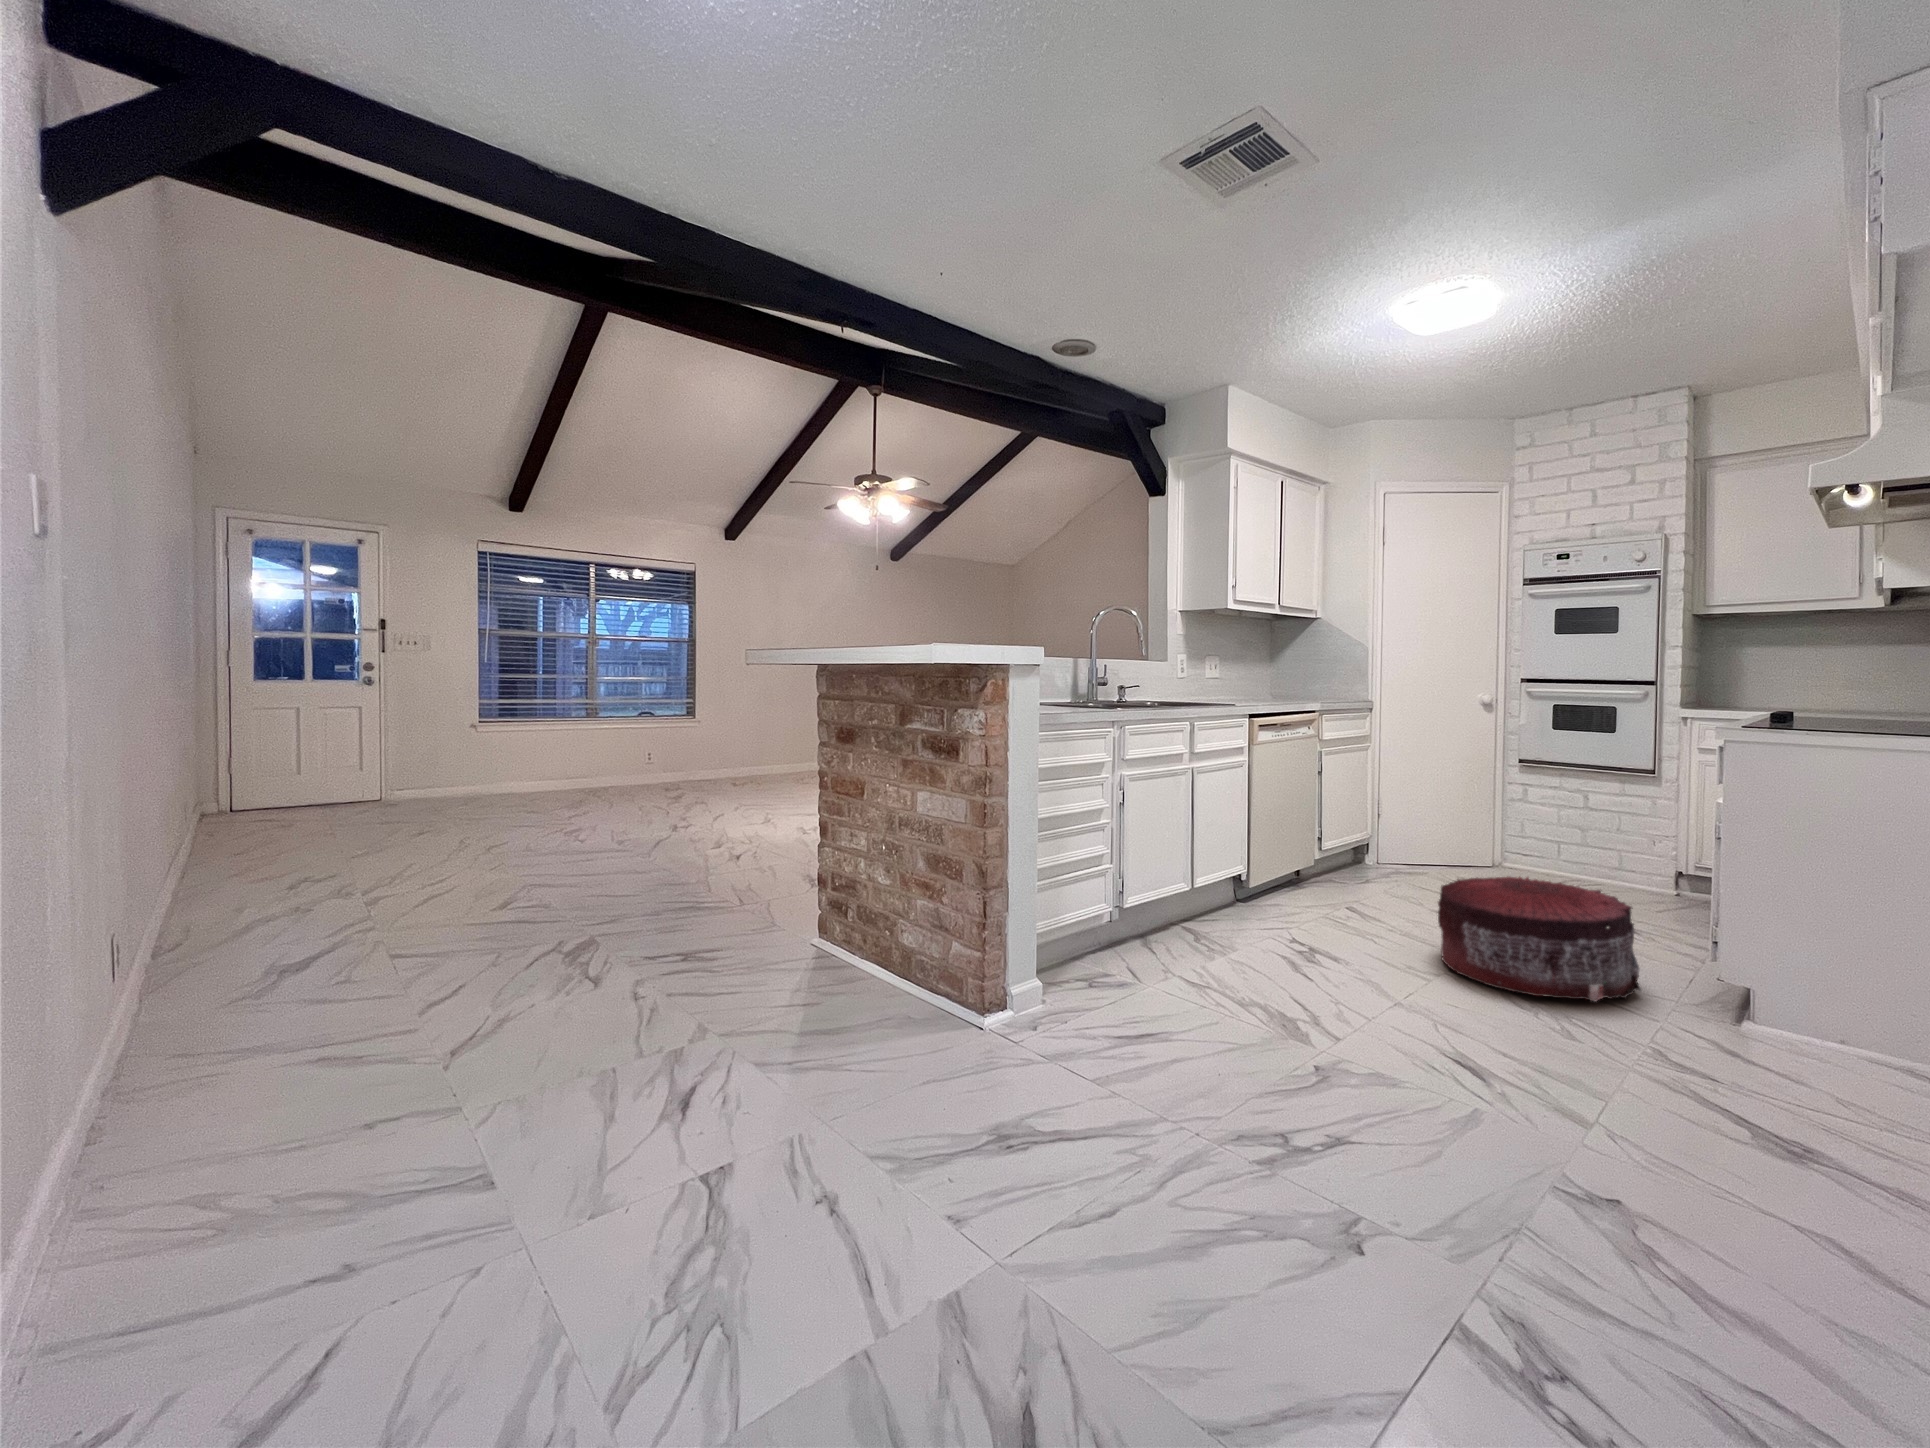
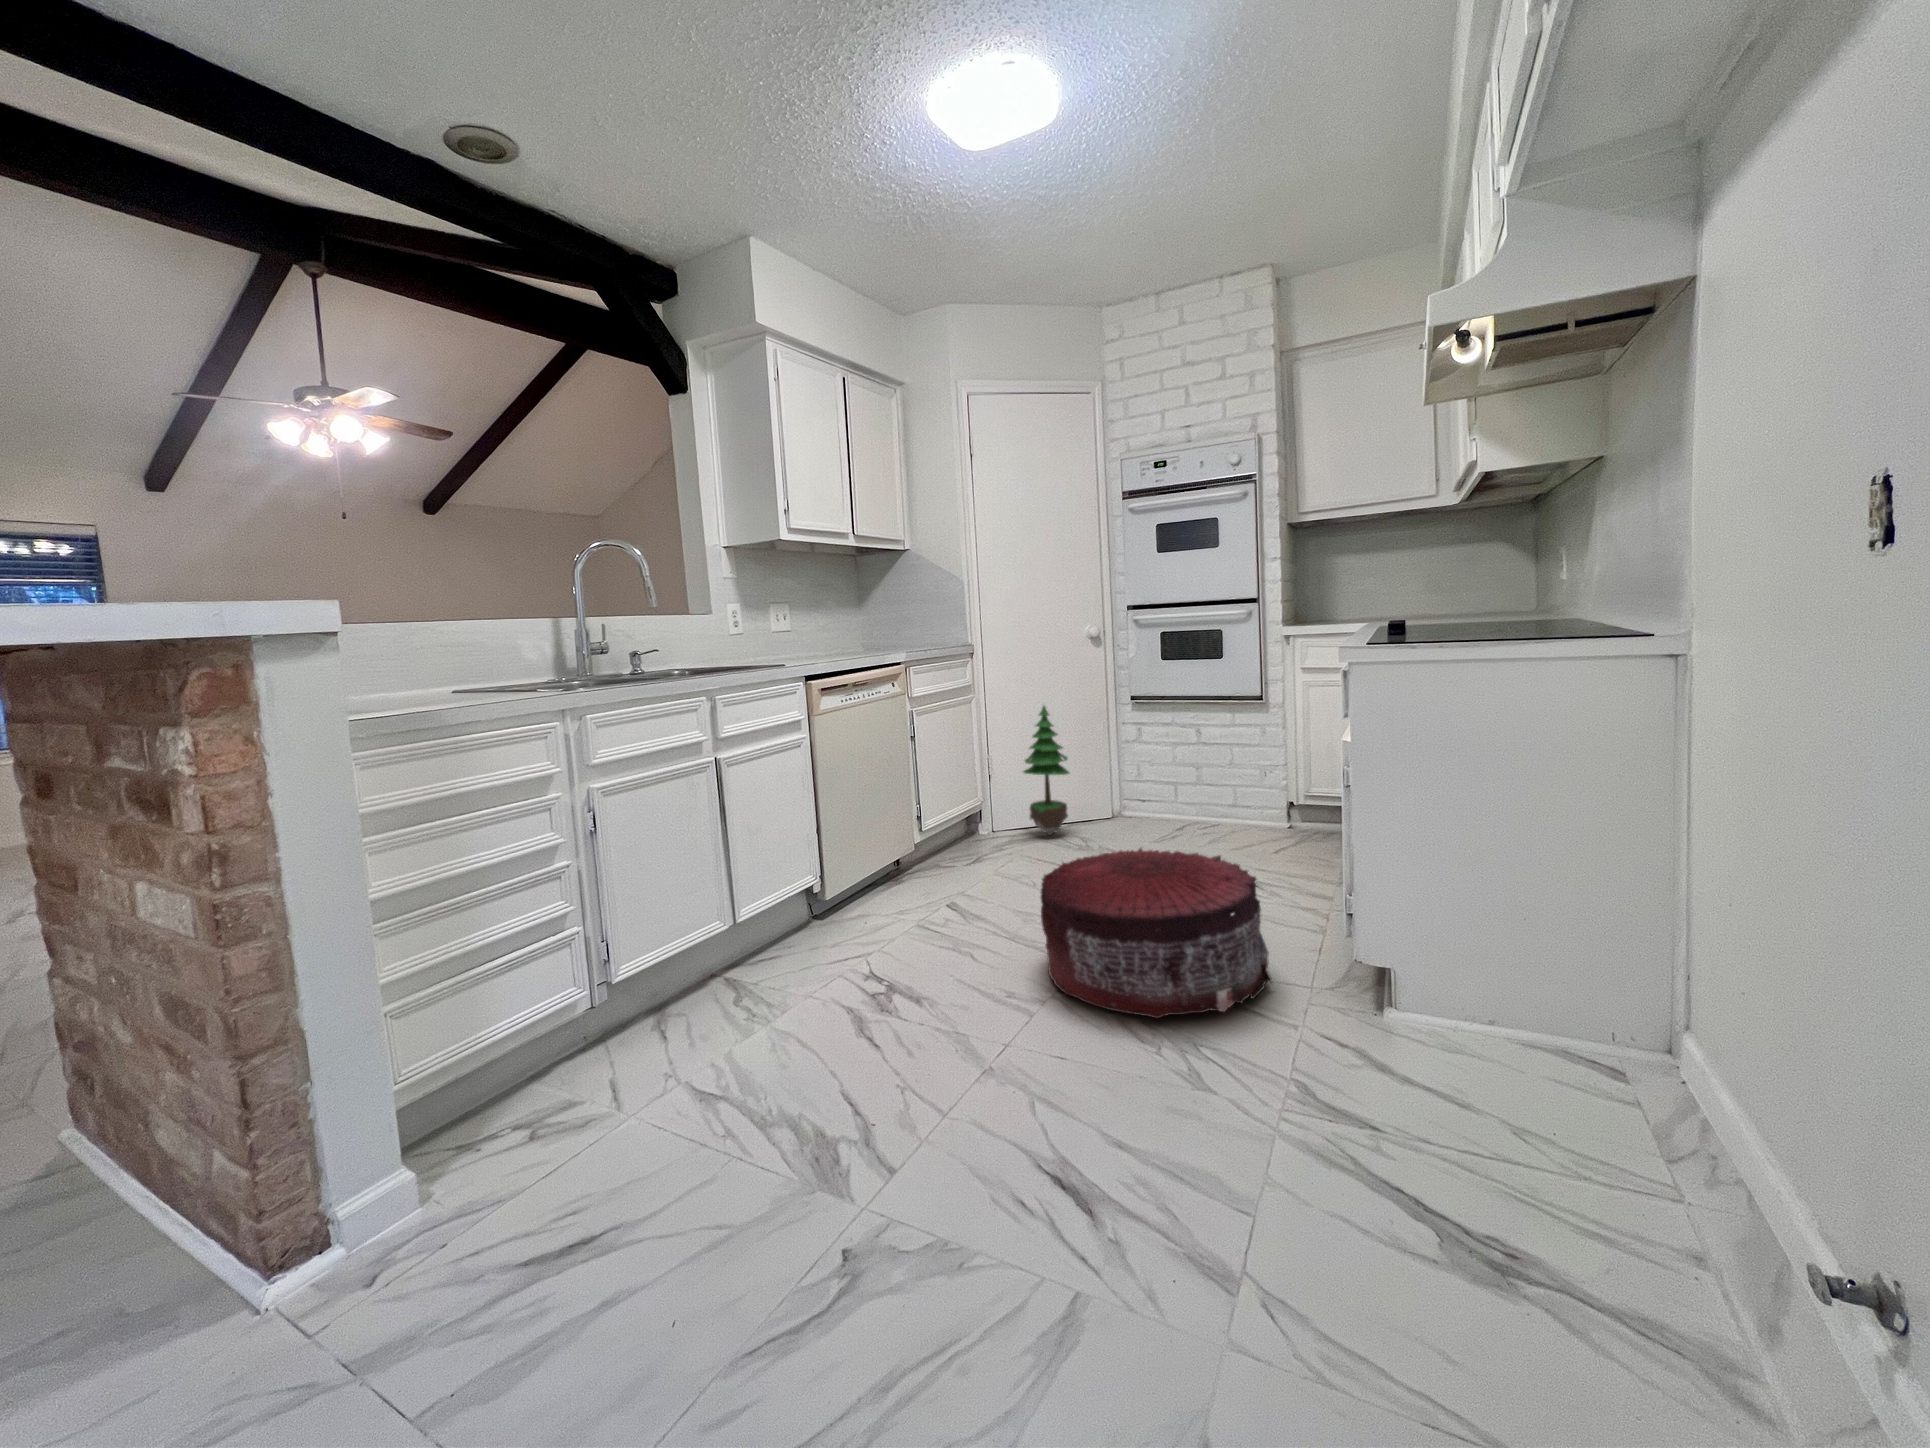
potted tree: none [1410,758,1456,874] -> present [1024,706,1070,835]

